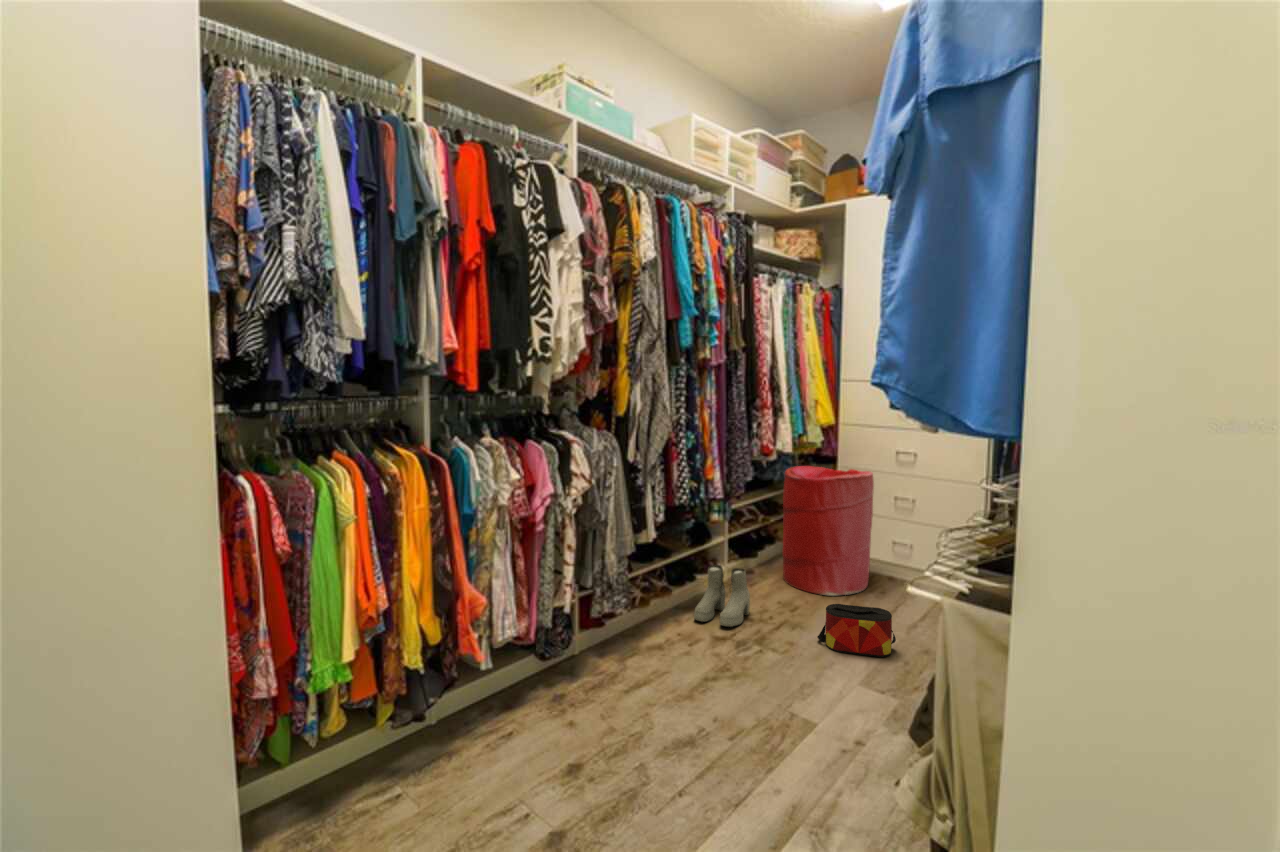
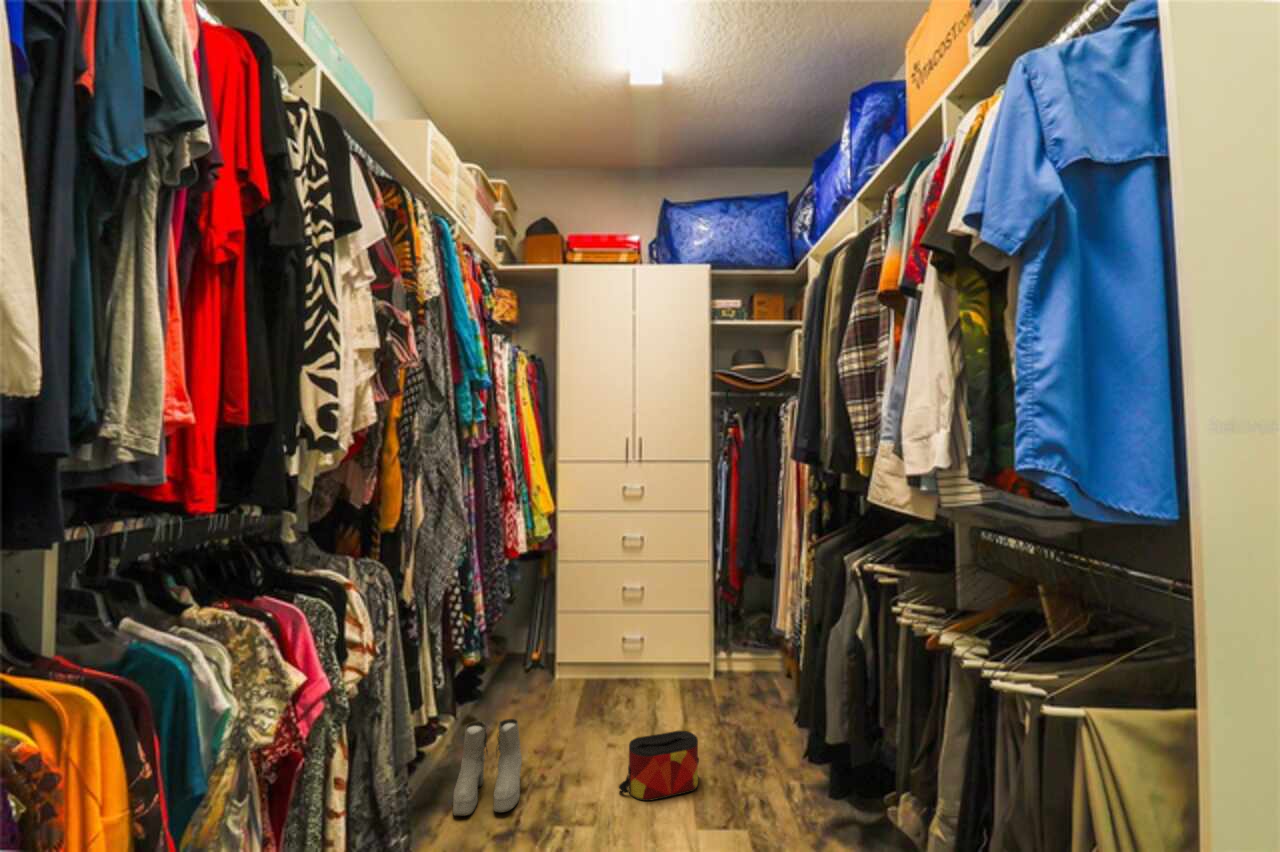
laundry hamper: present [783,466,874,596] -> none [523,565,623,724]

